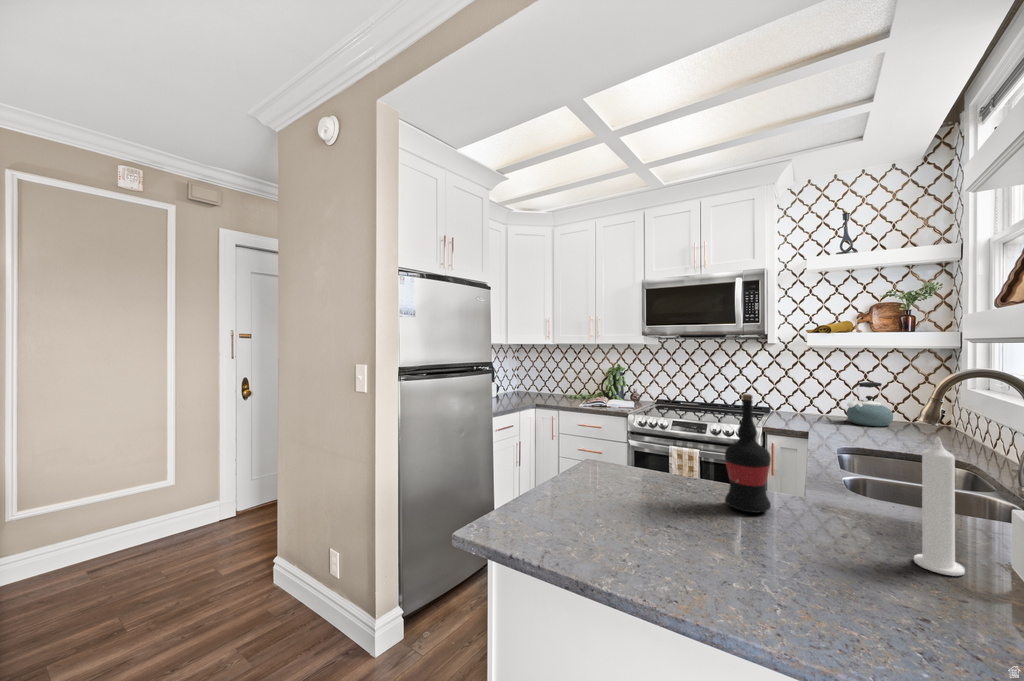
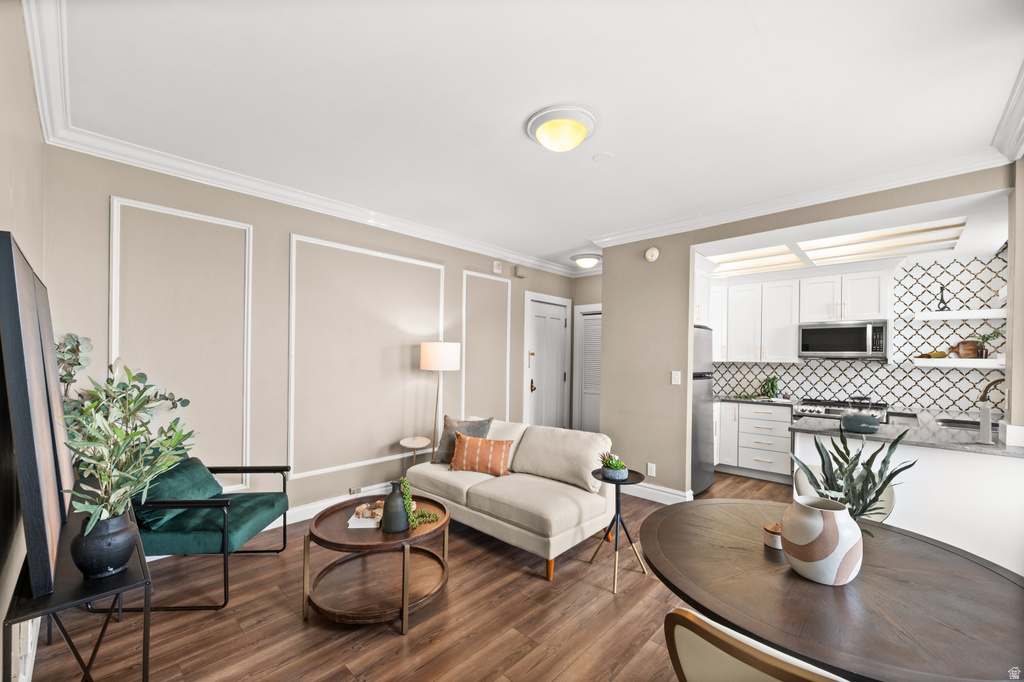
kettle: present [847,382,893,427] -> present [840,396,880,433]
wine bottle: present [725,394,771,513] -> none [897,389,919,433]

